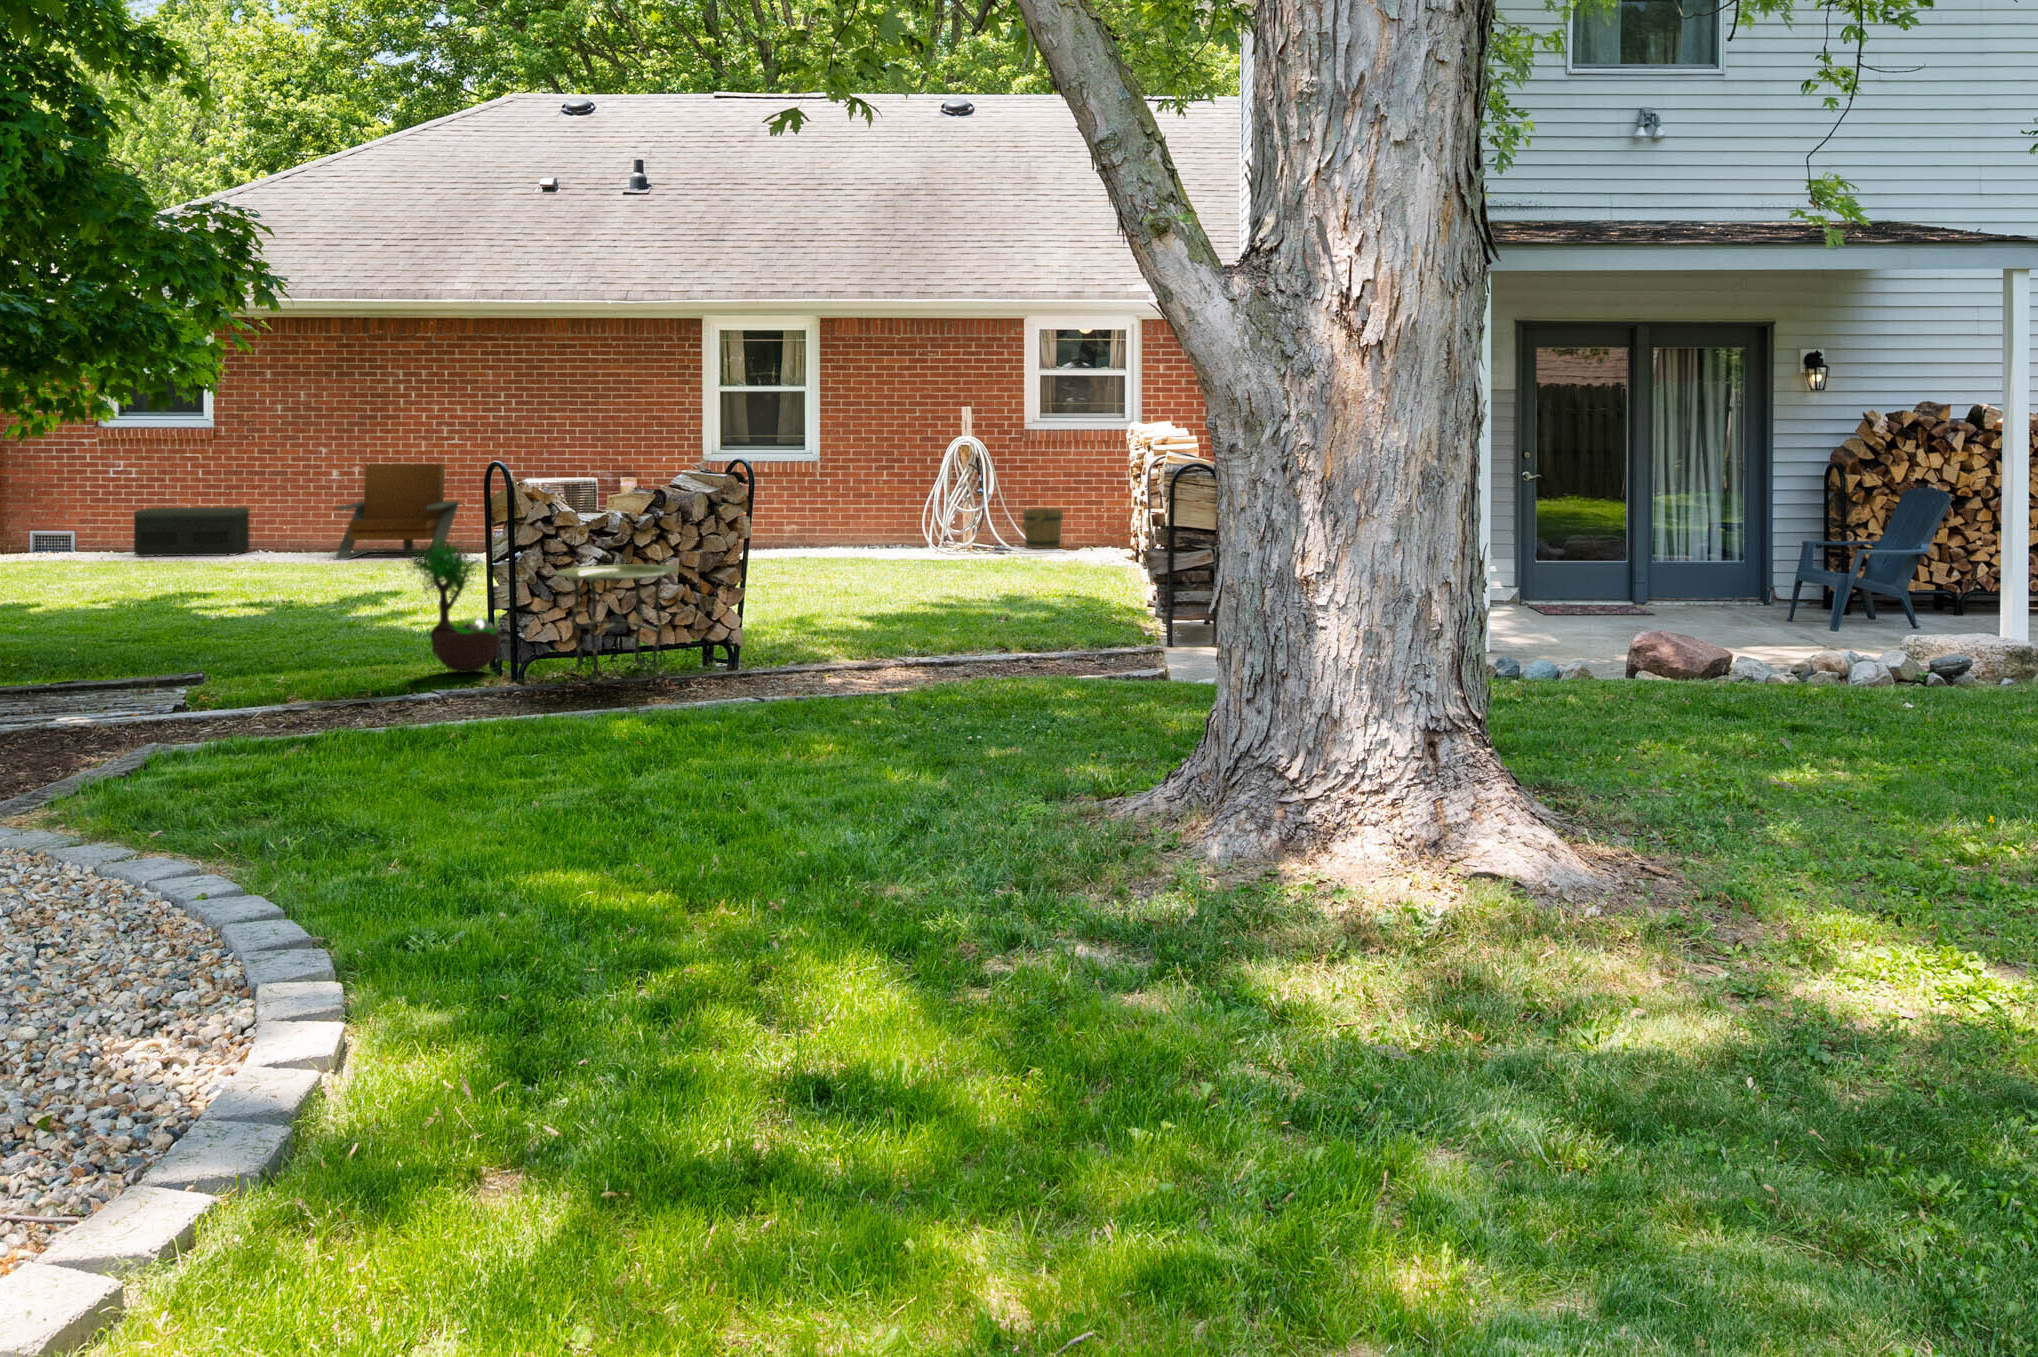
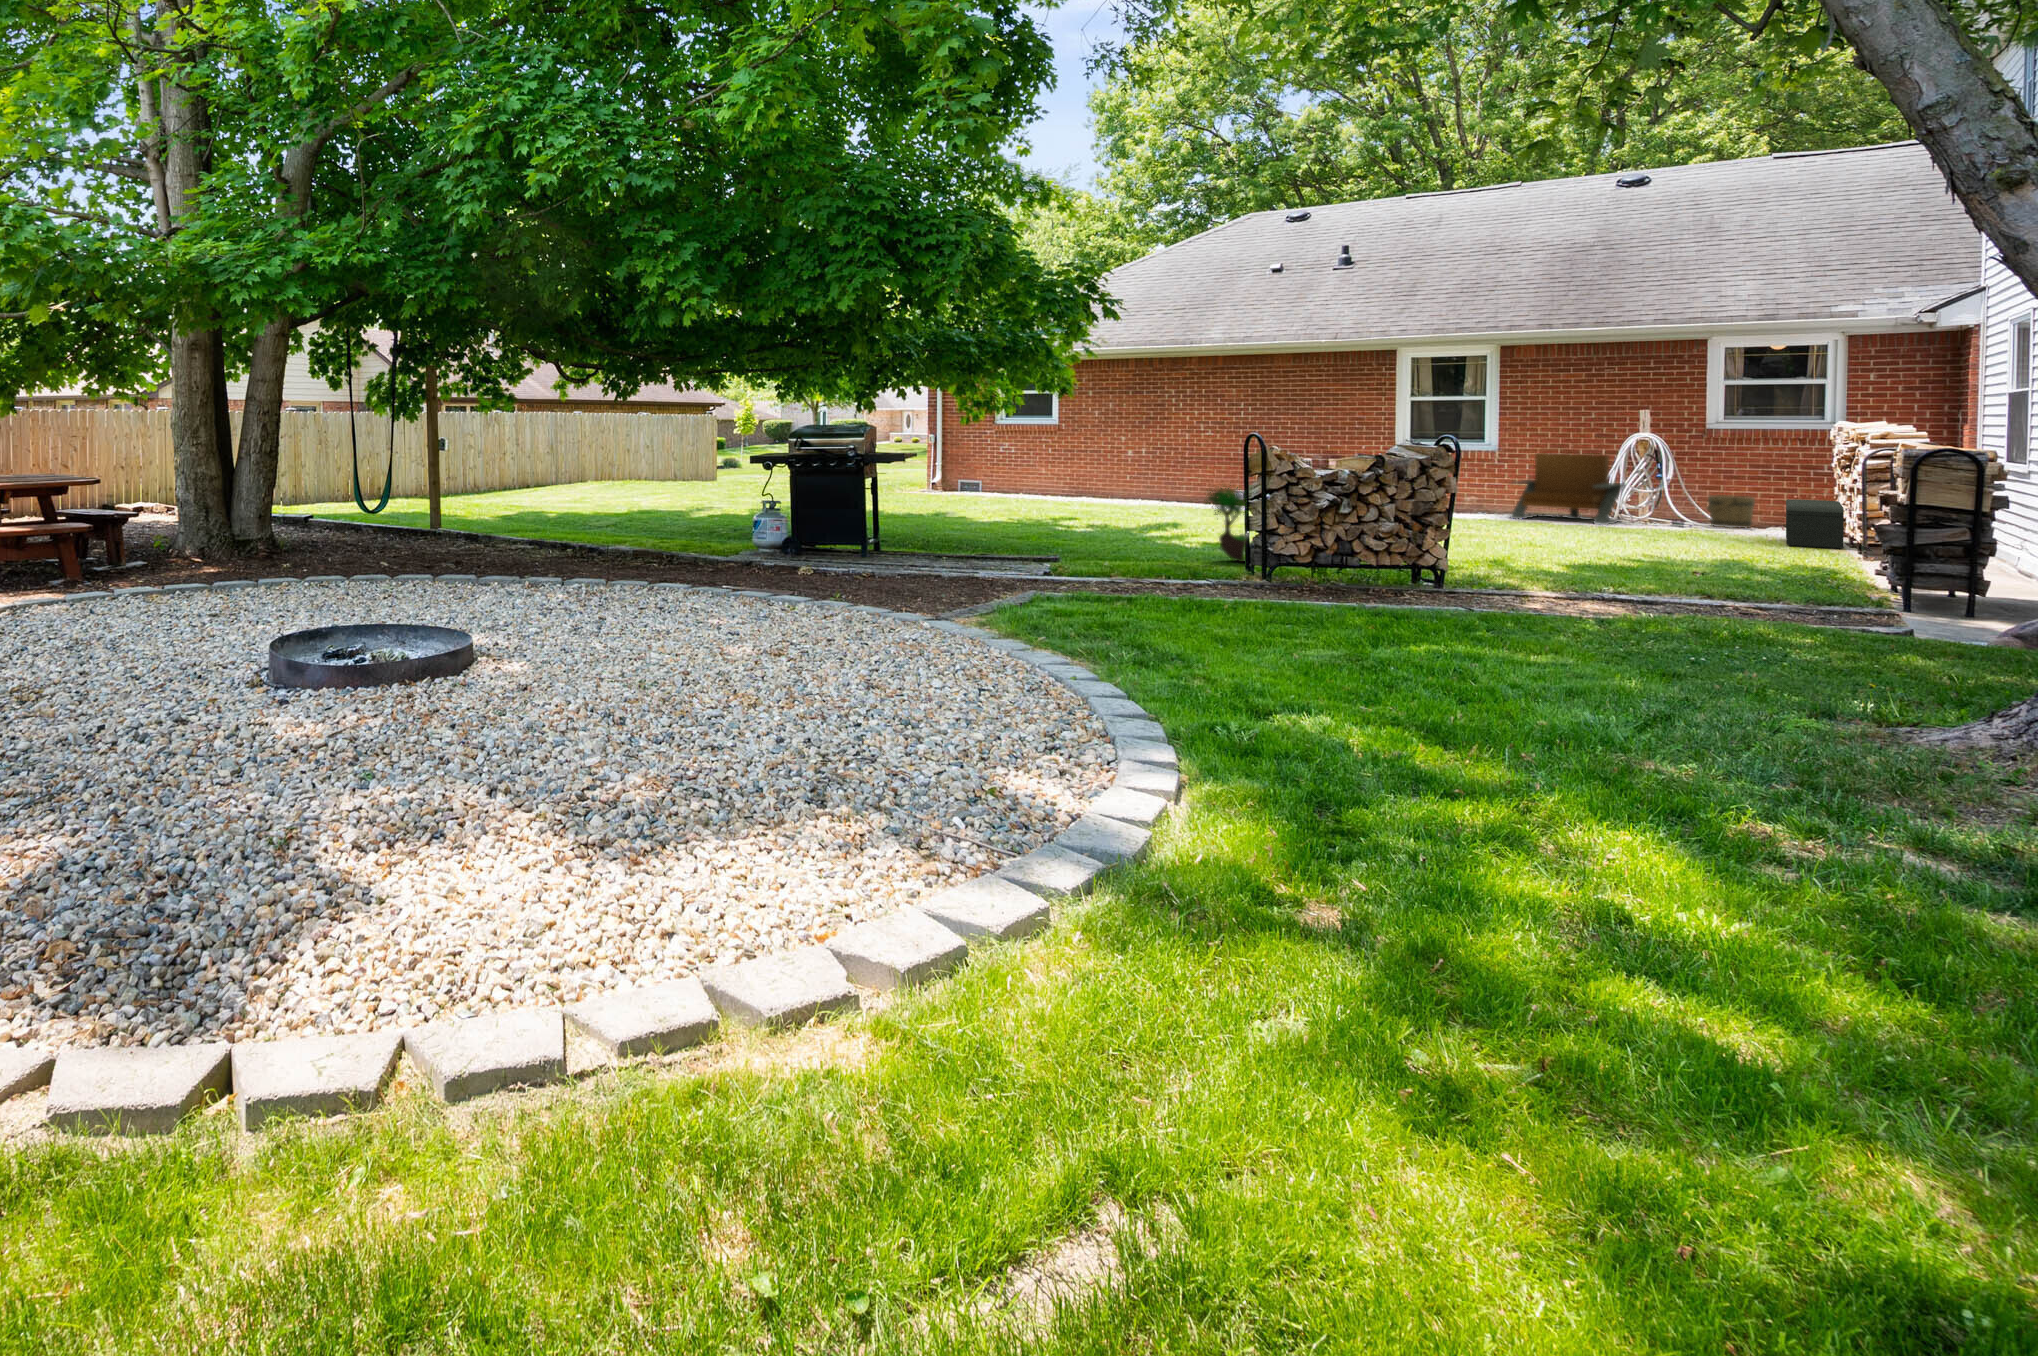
lounge chair: present [335,464,459,560] -> present [1511,453,1623,525]
storage bench: present [134,507,250,557] -> present [1786,499,1844,550]
side table: present [555,564,678,683] -> none [1300,507,1388,576]

